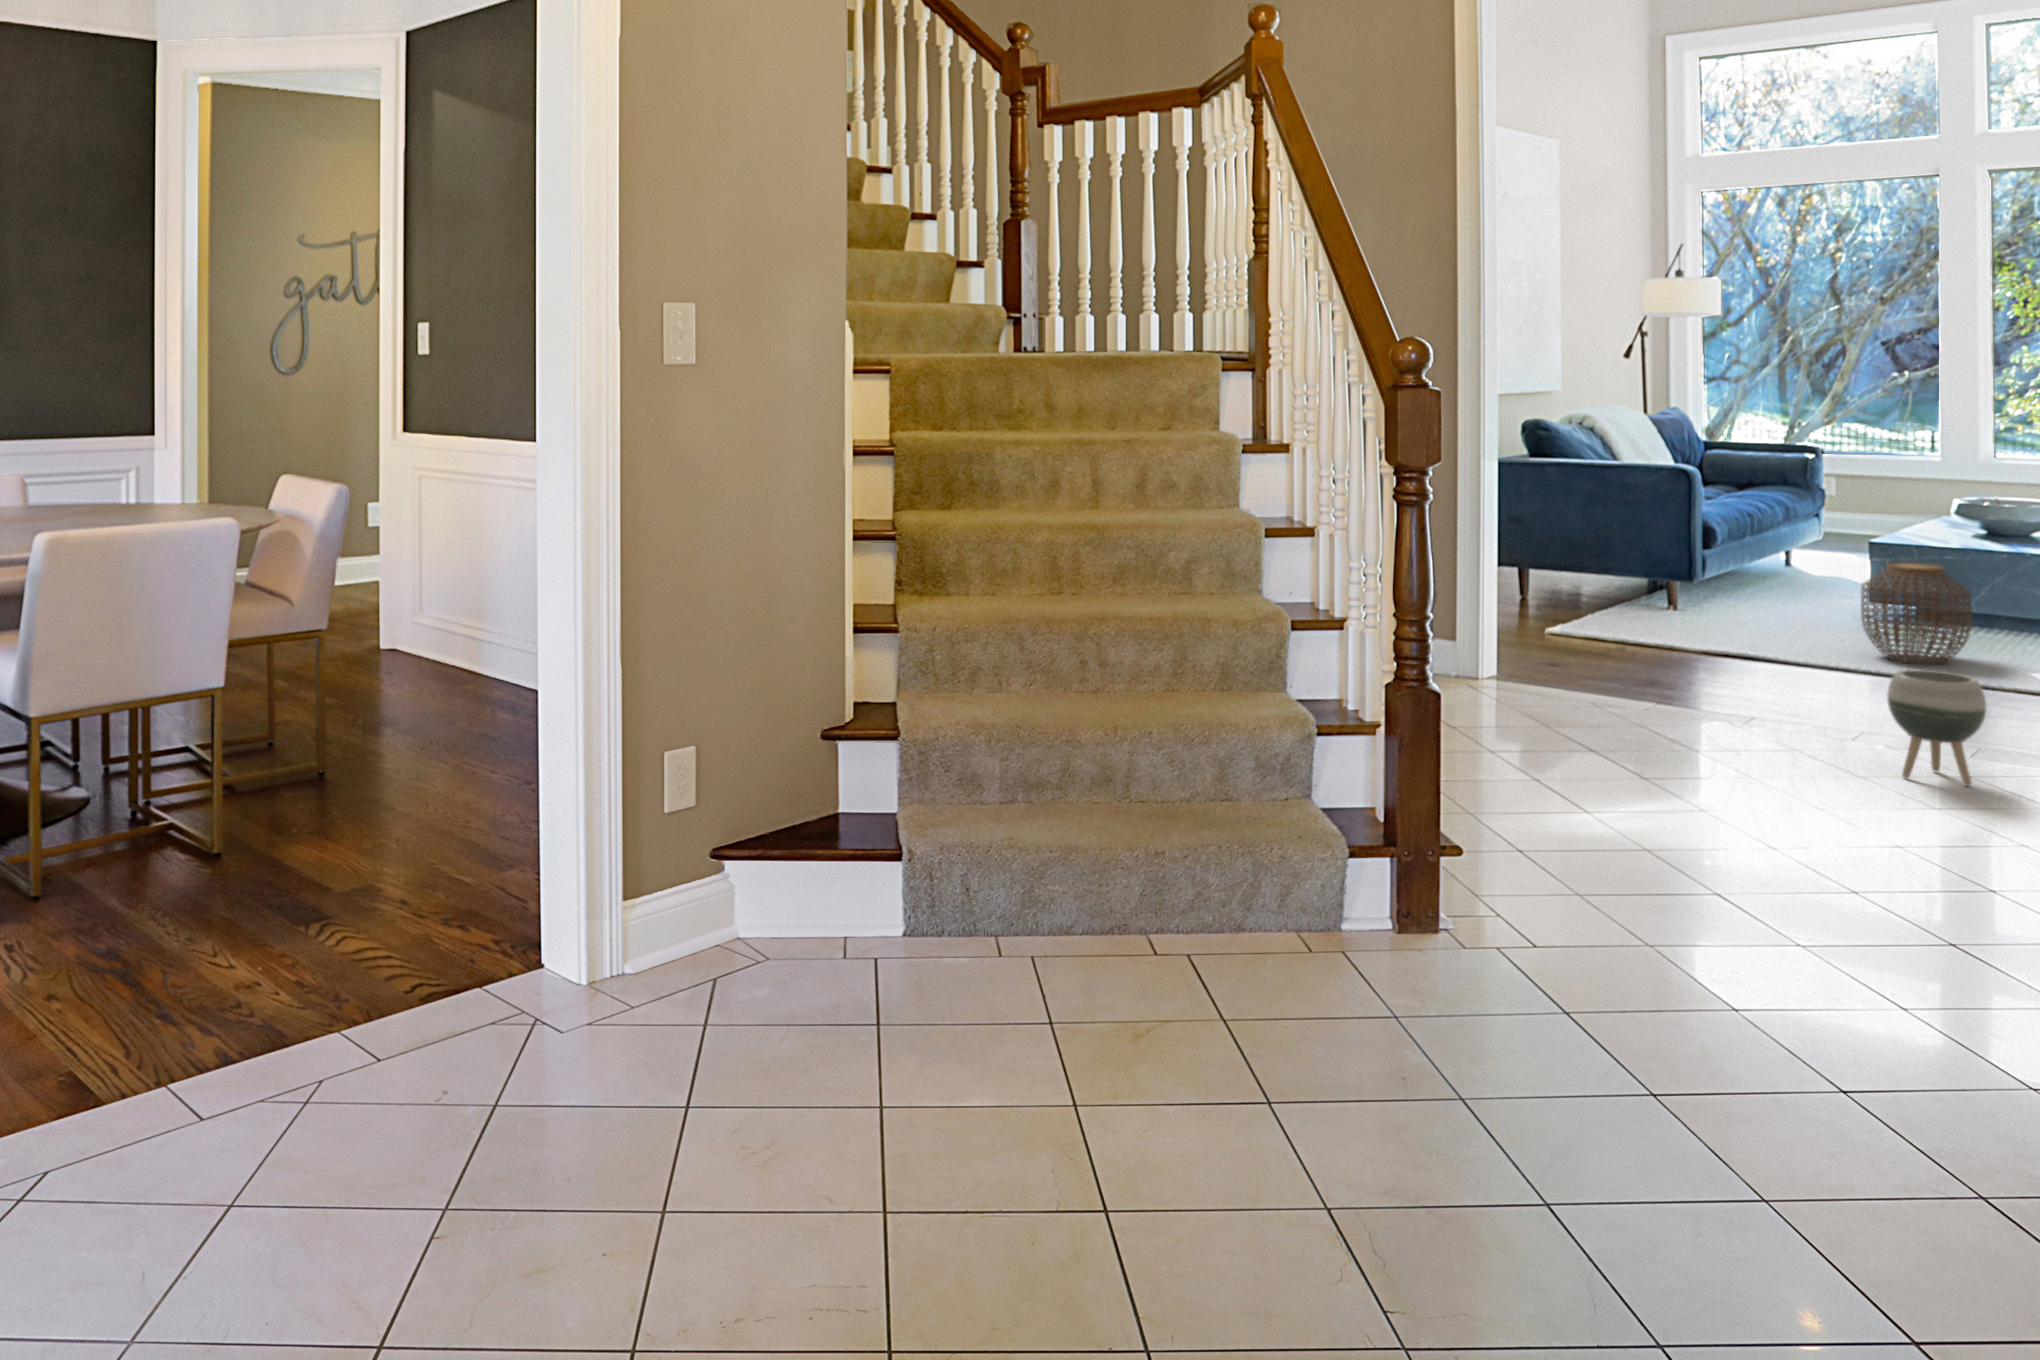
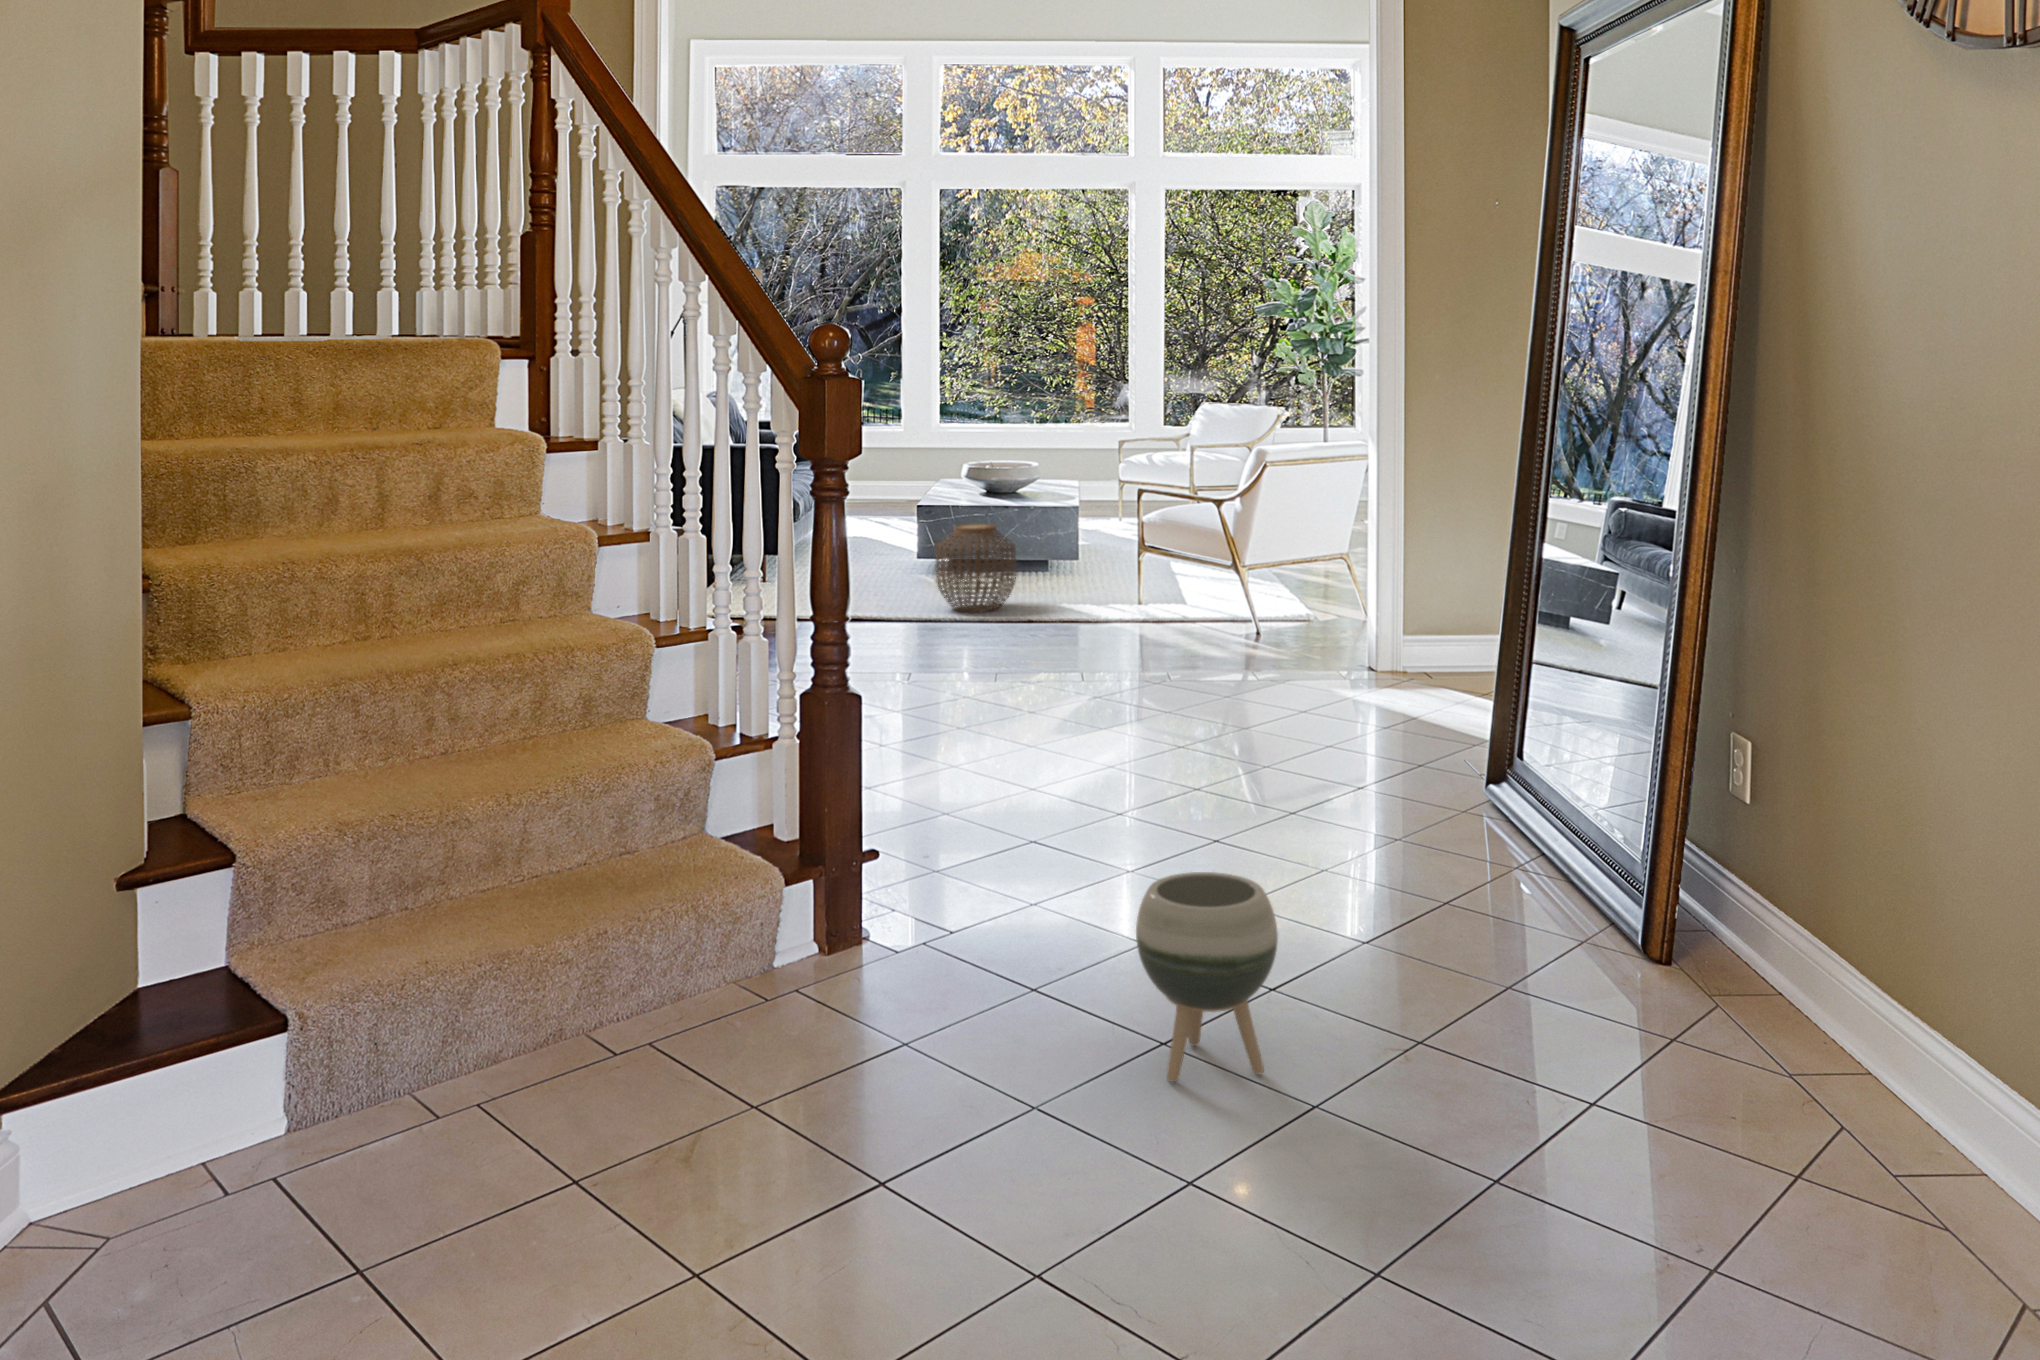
planter: present [1887,669,1986,786] -> present [1136,872,1278,1082]

